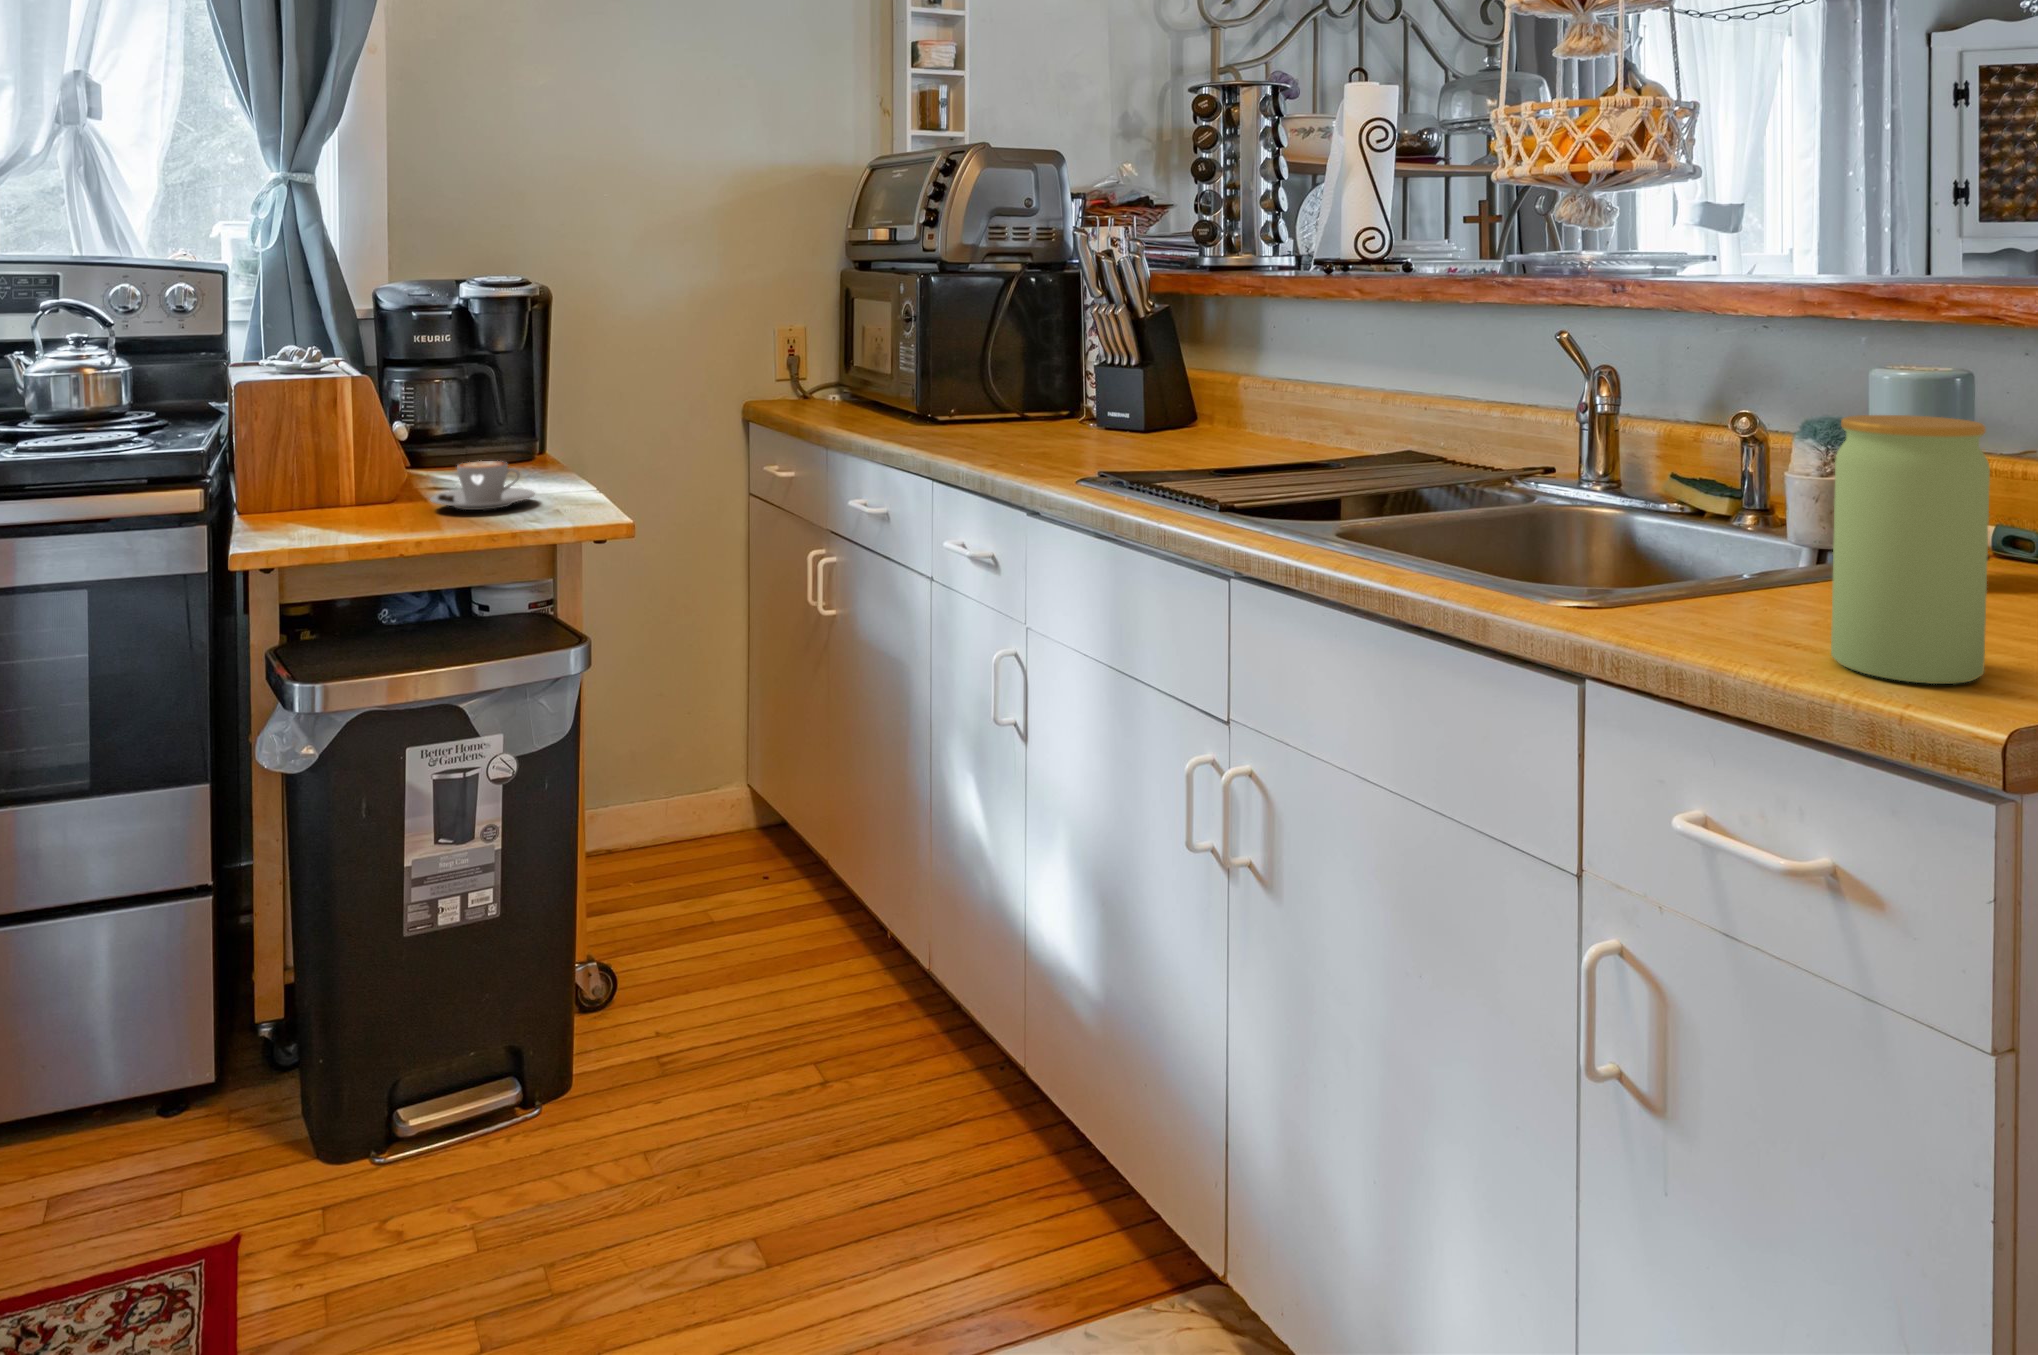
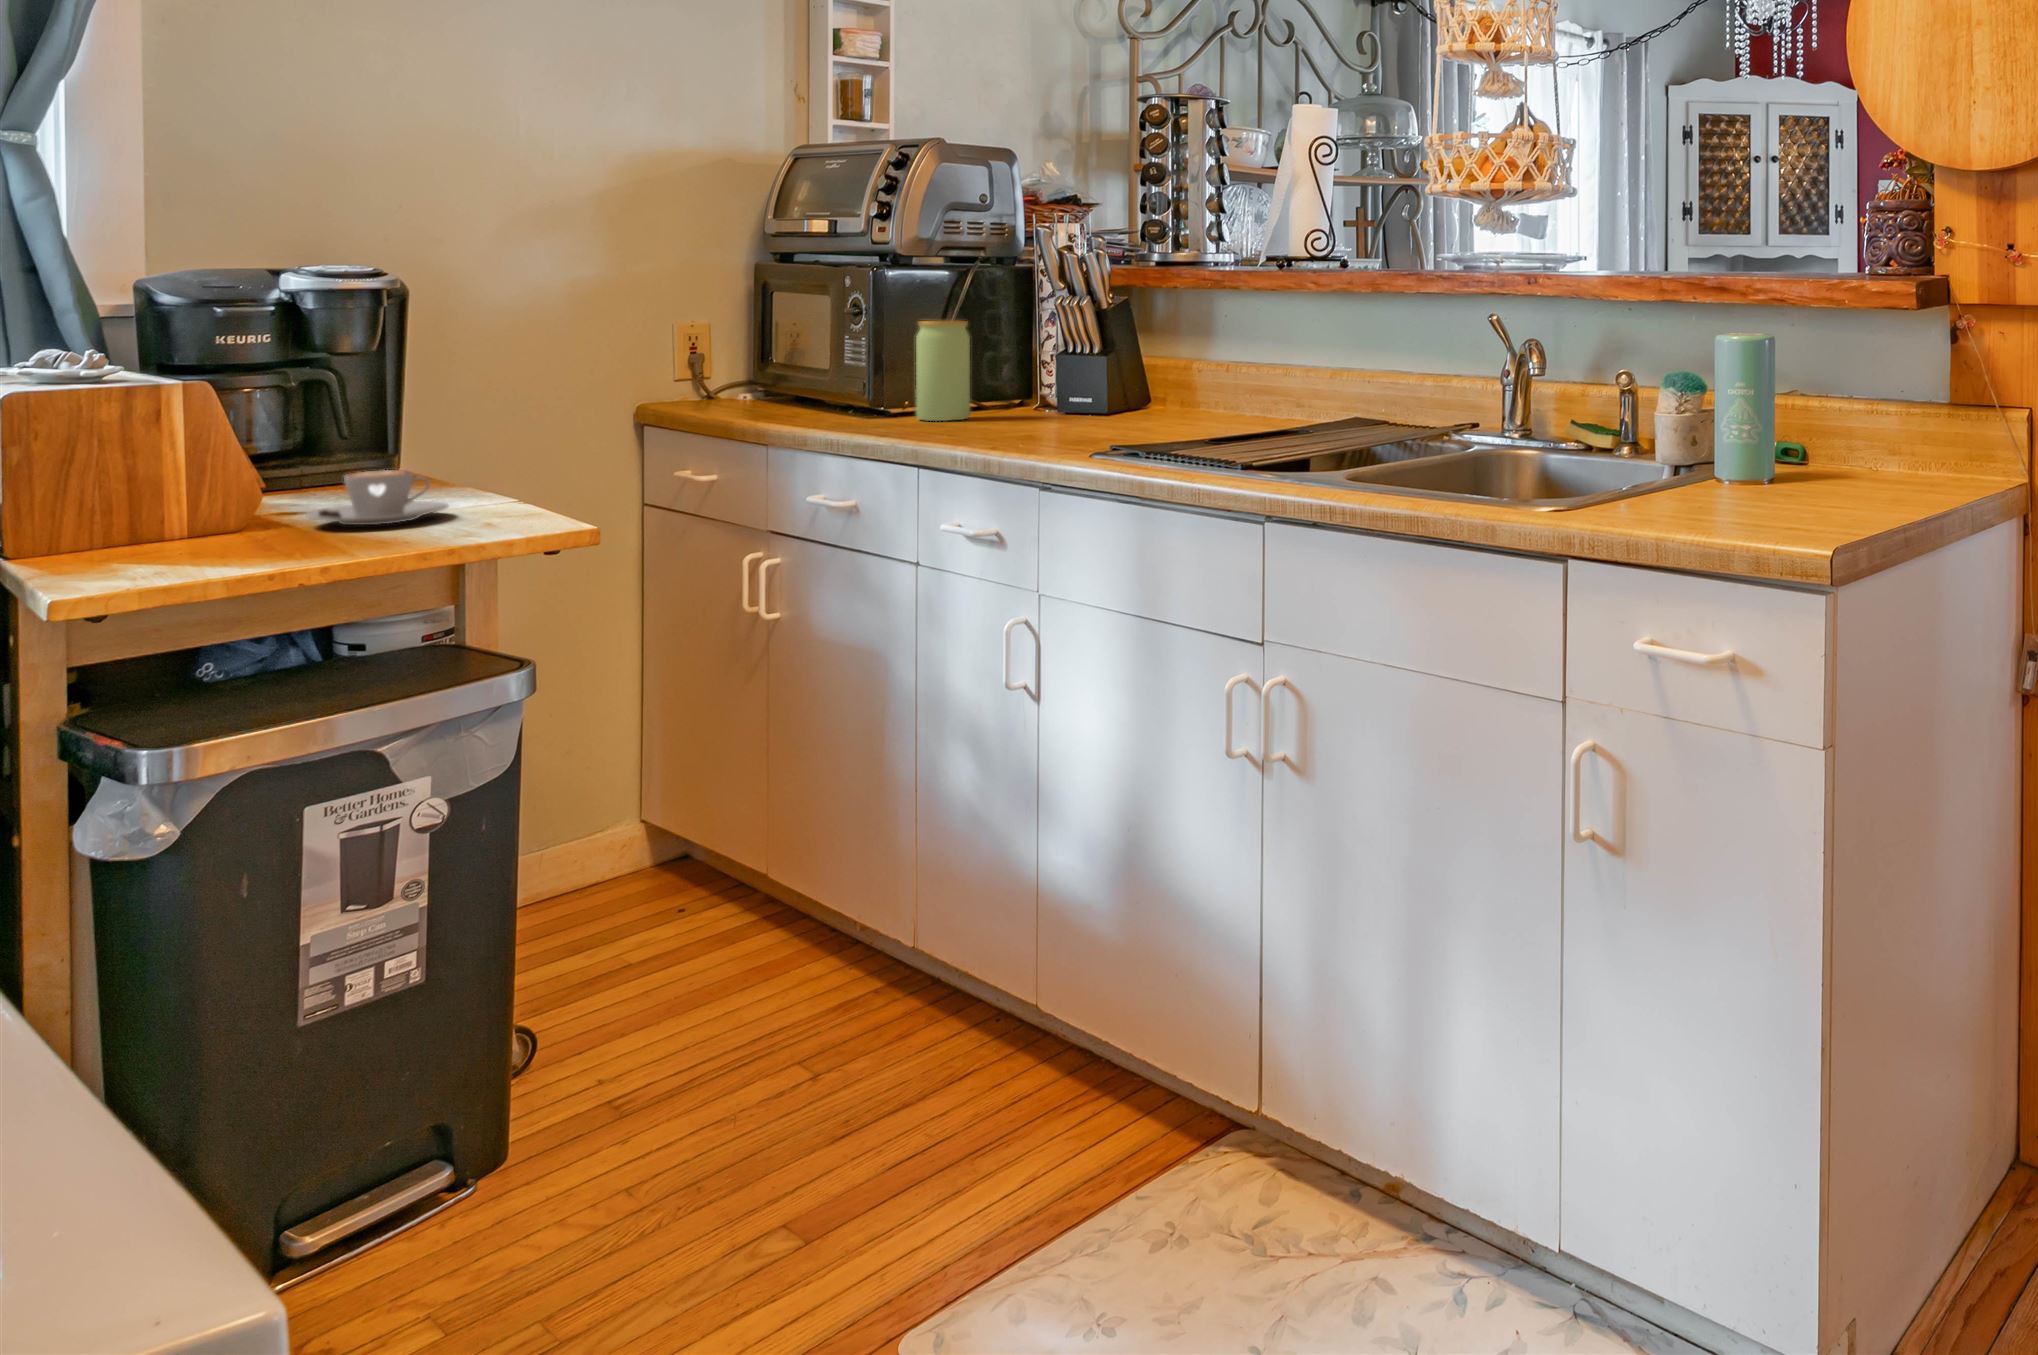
jar: present [1831,415,1990,684] -> present [916,321,970,421]

